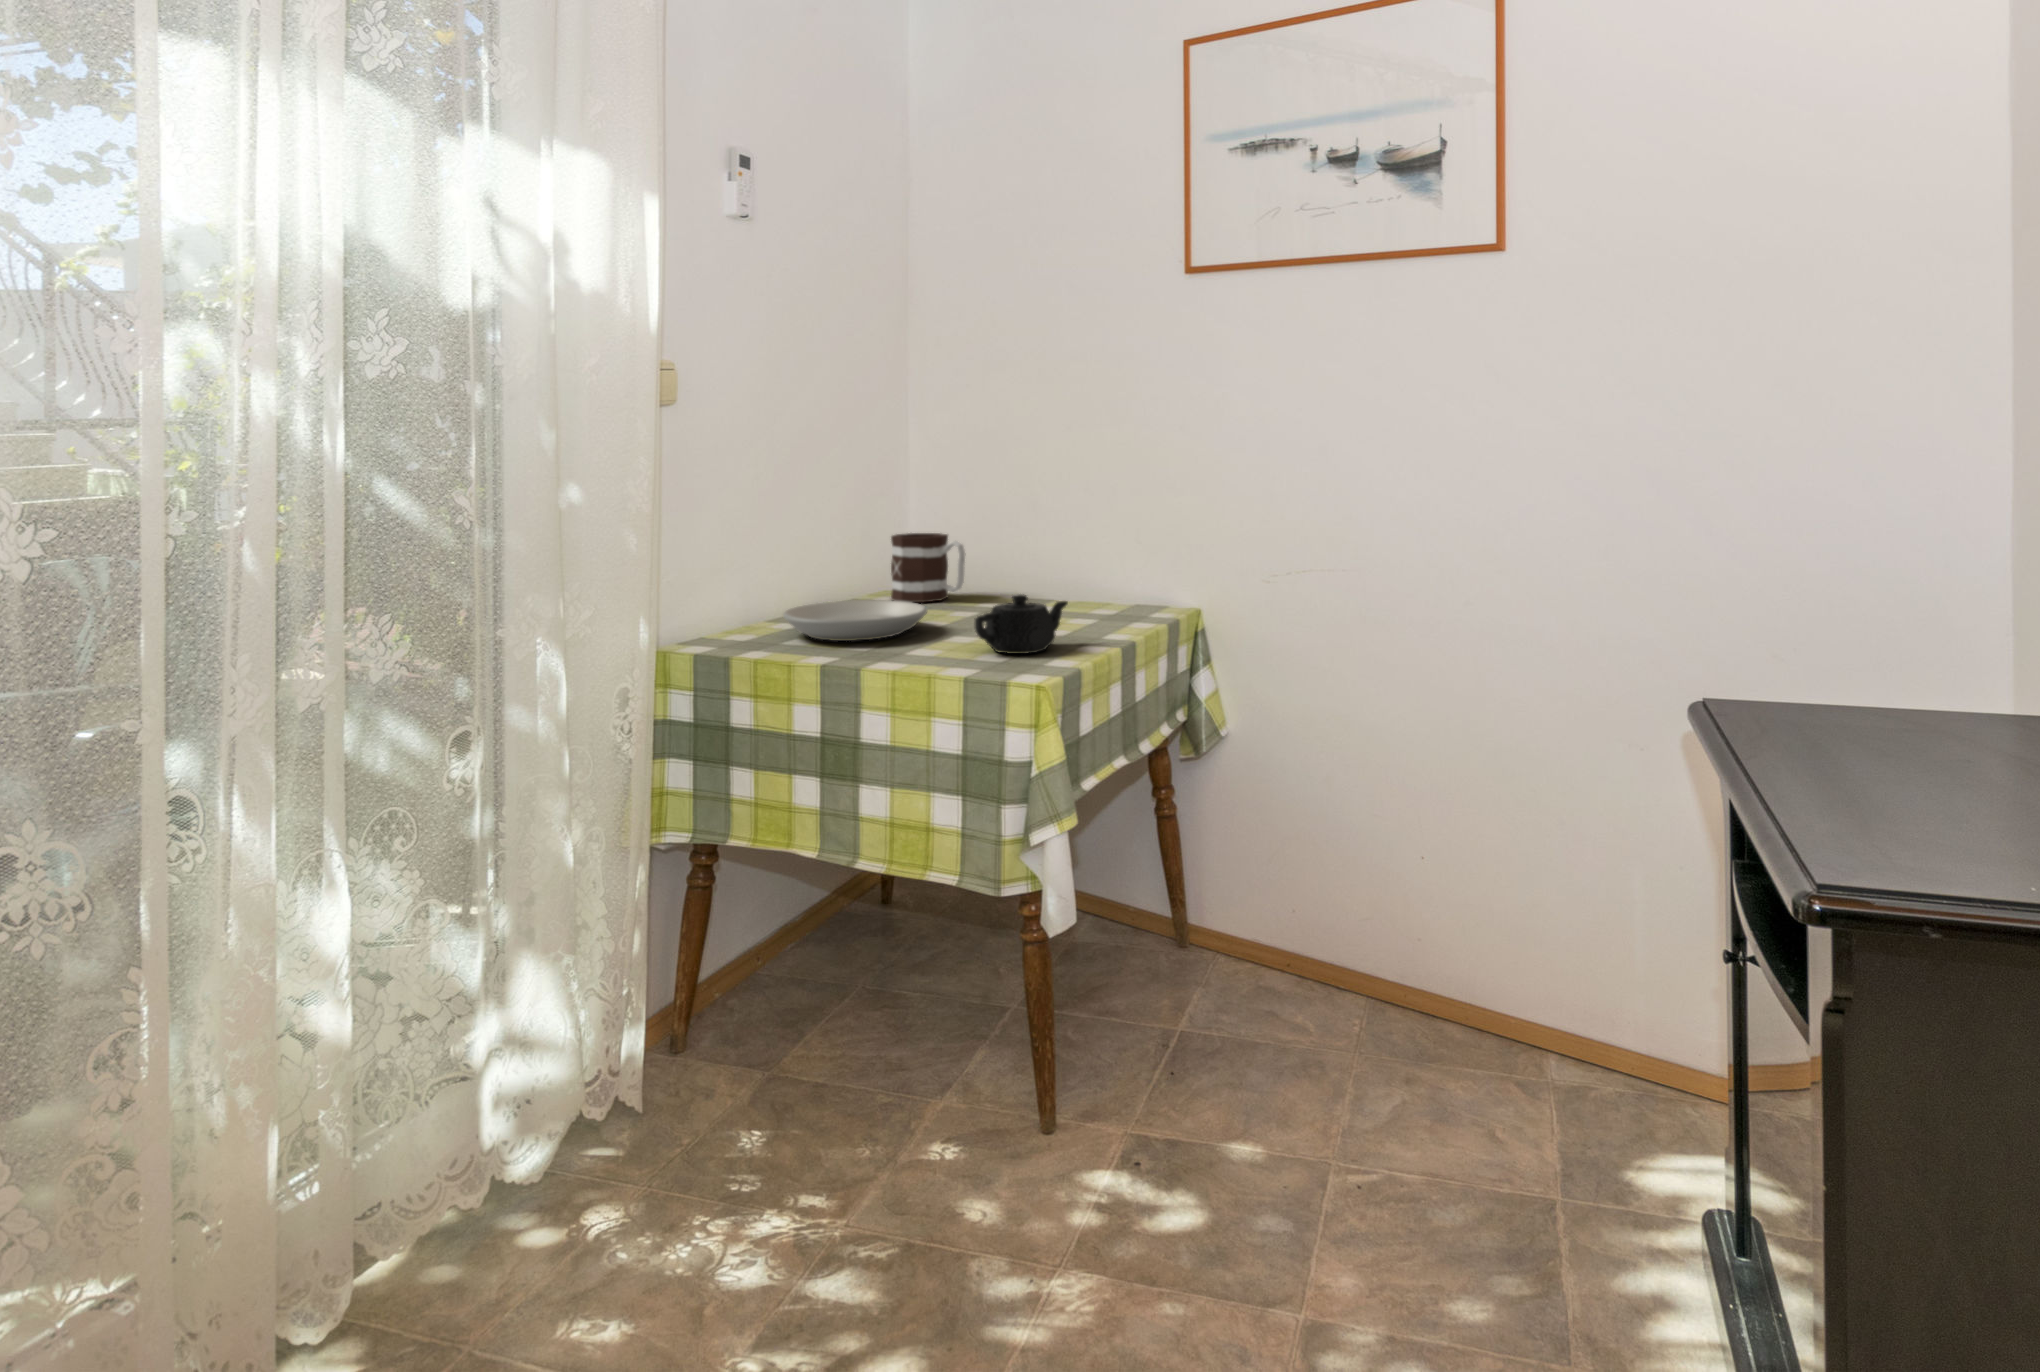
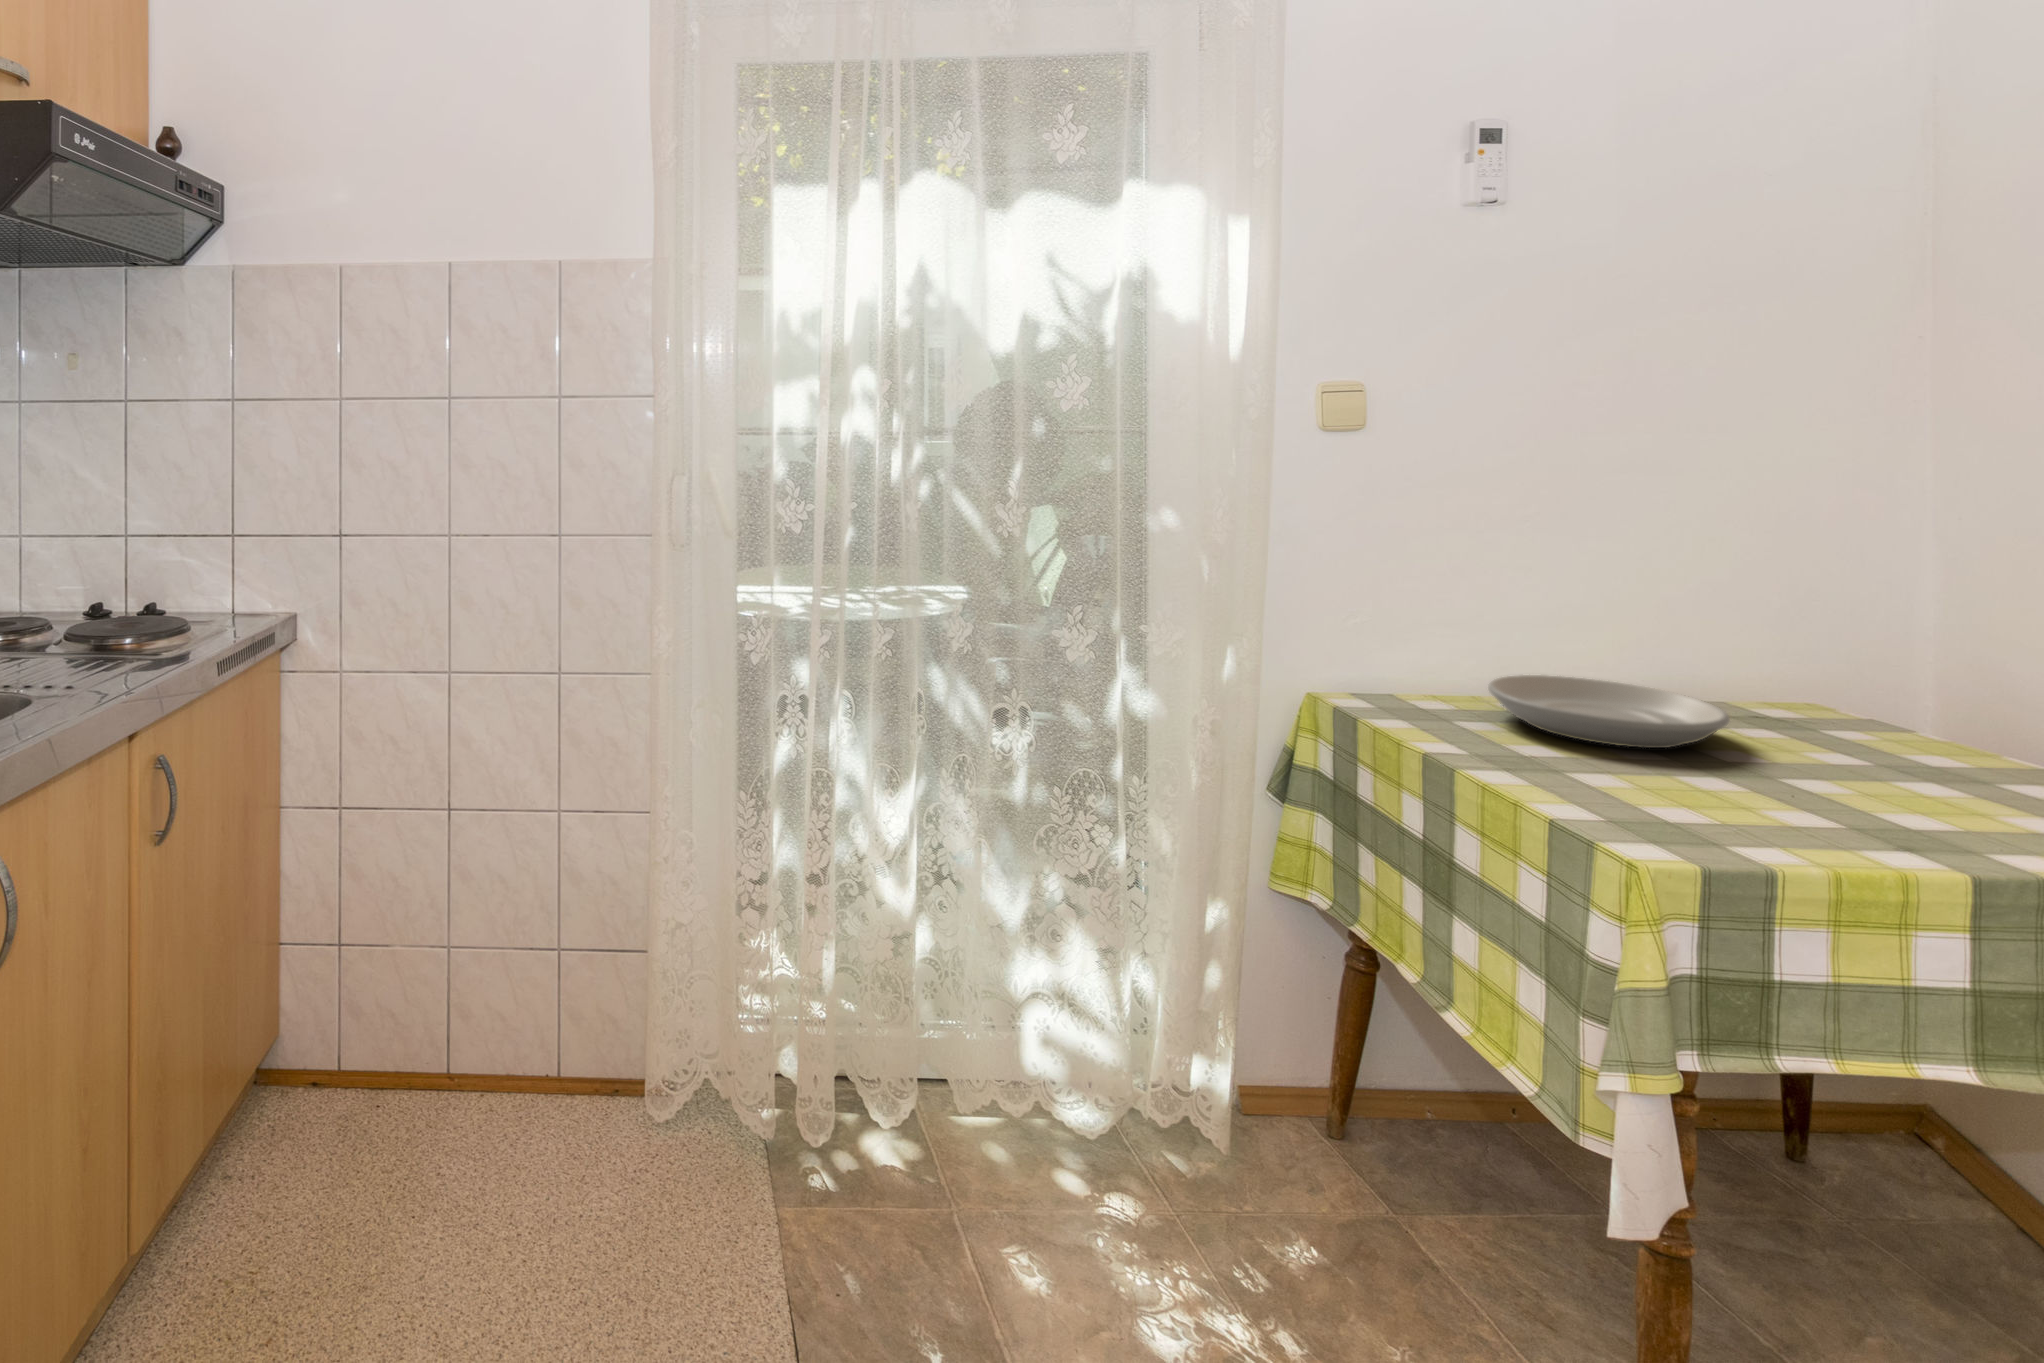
mug: present [891,533,966,602] -> none [1793,608,1926,728]
teapot: present [975,594,1068,654] -> none [1684,732,1917,837]

